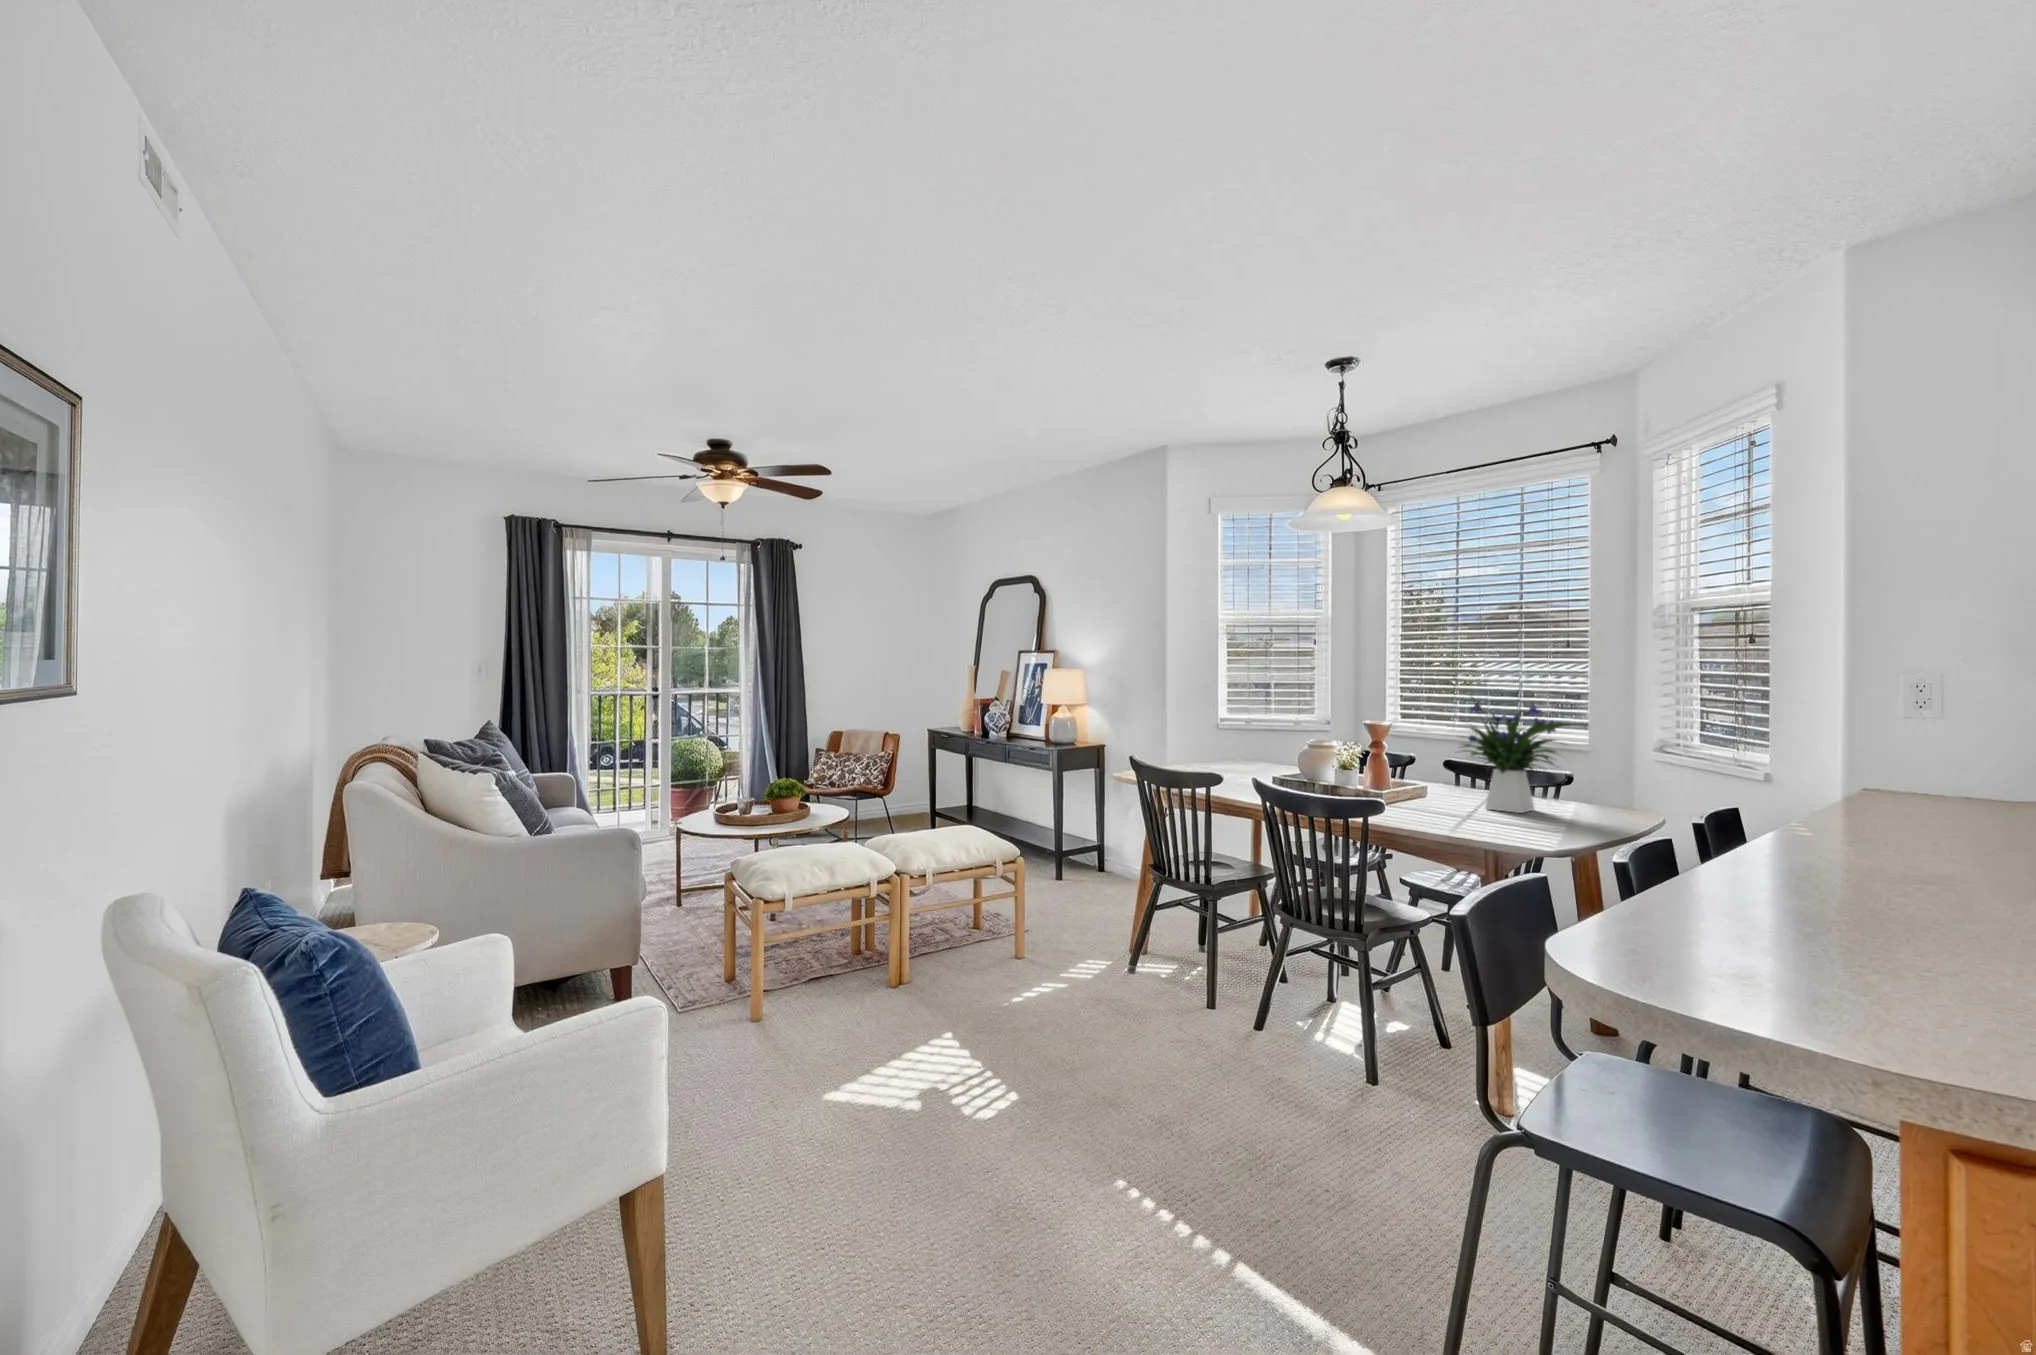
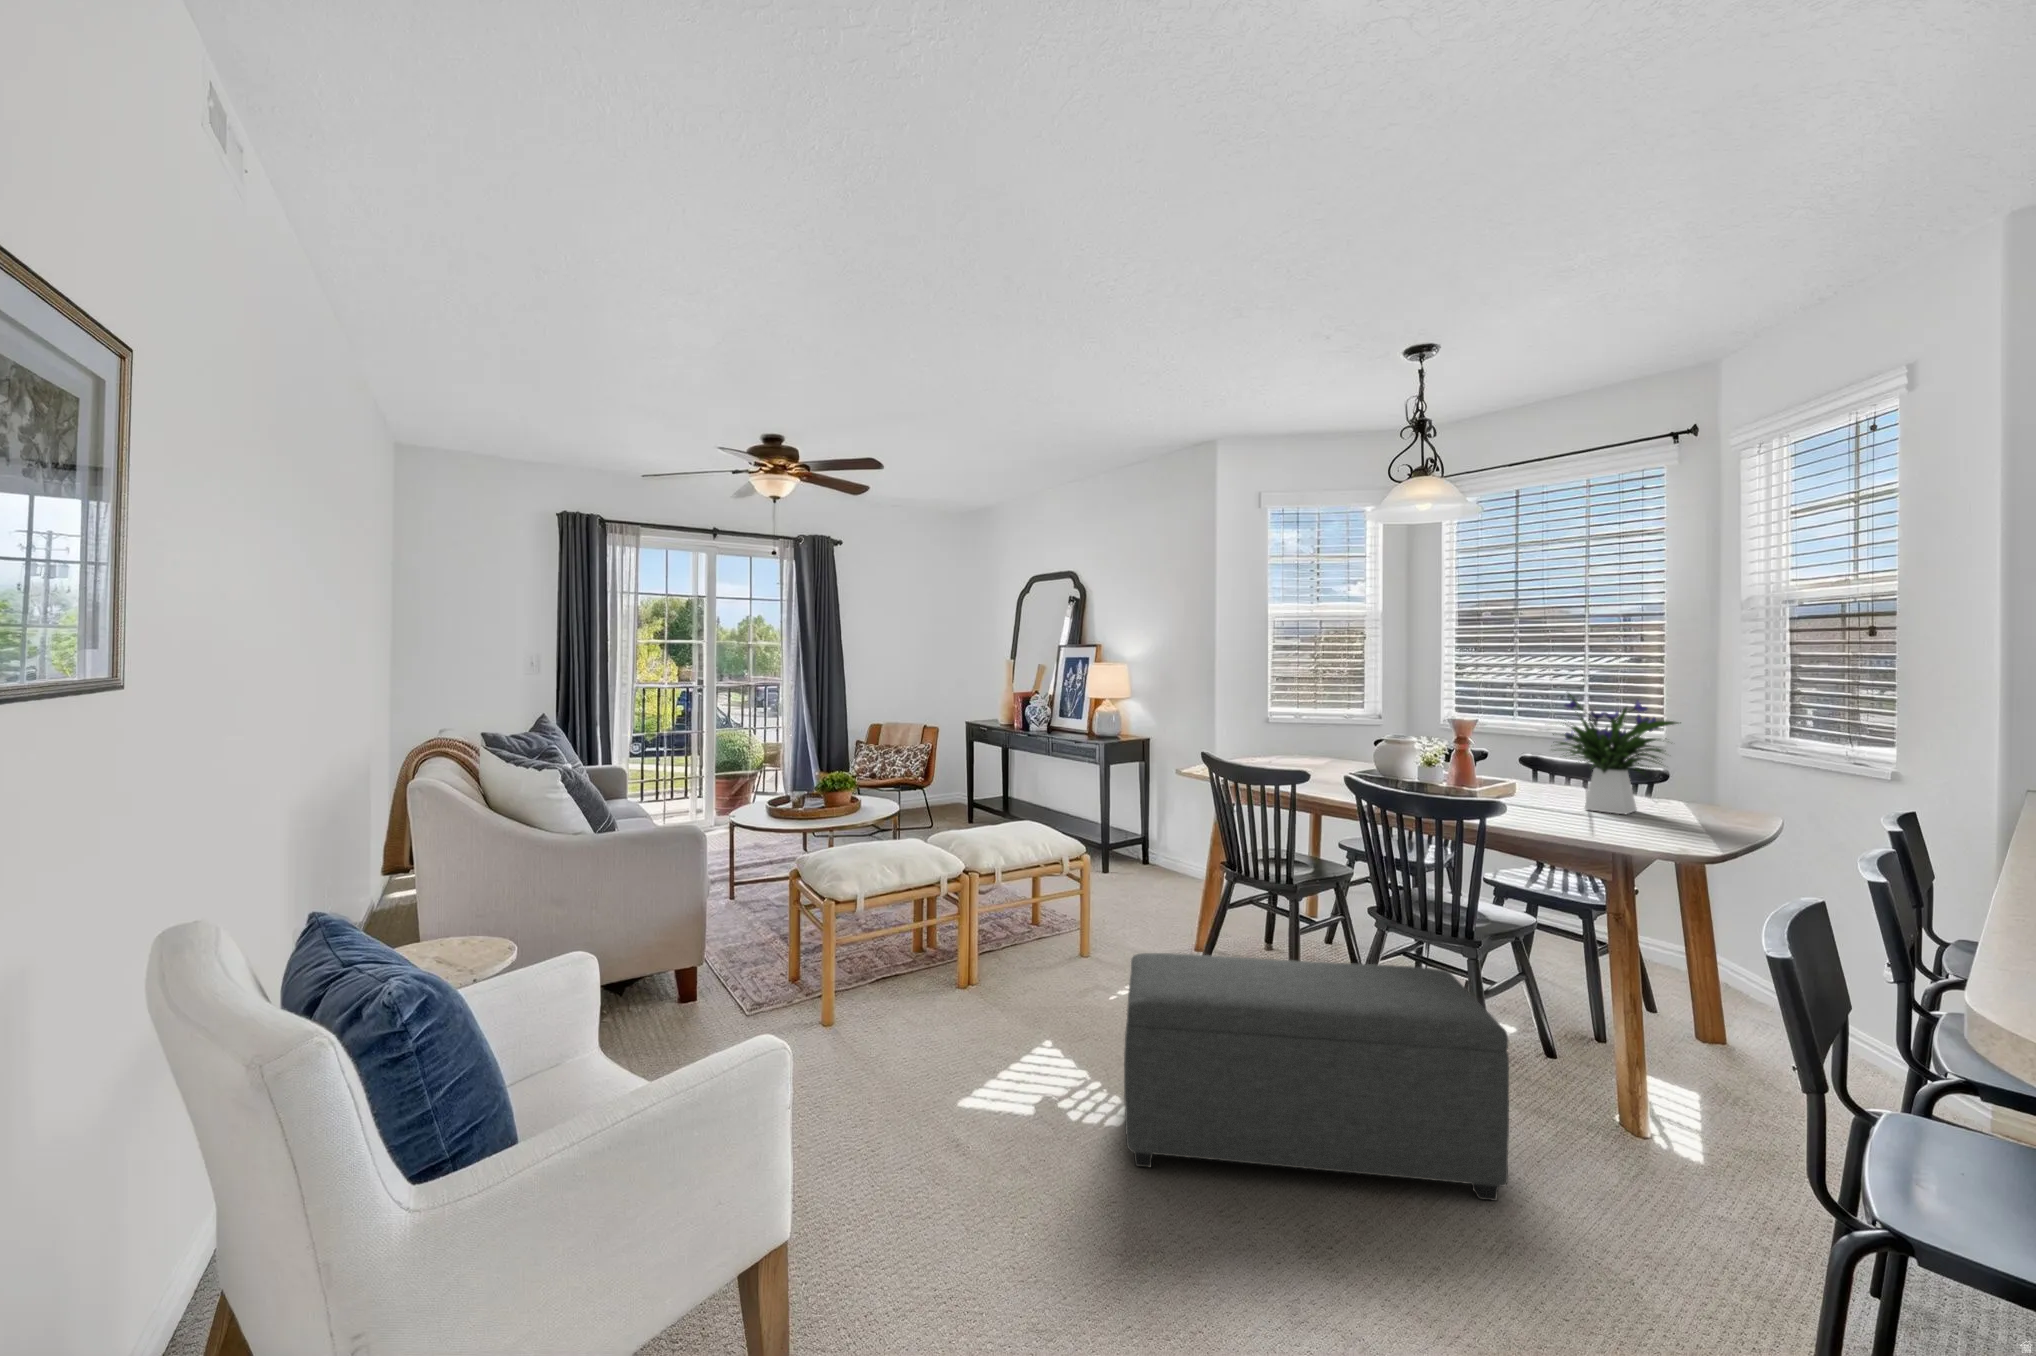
ottoman: none [1016,943,1364,1167] -> present [1124,953,1509,1201]

